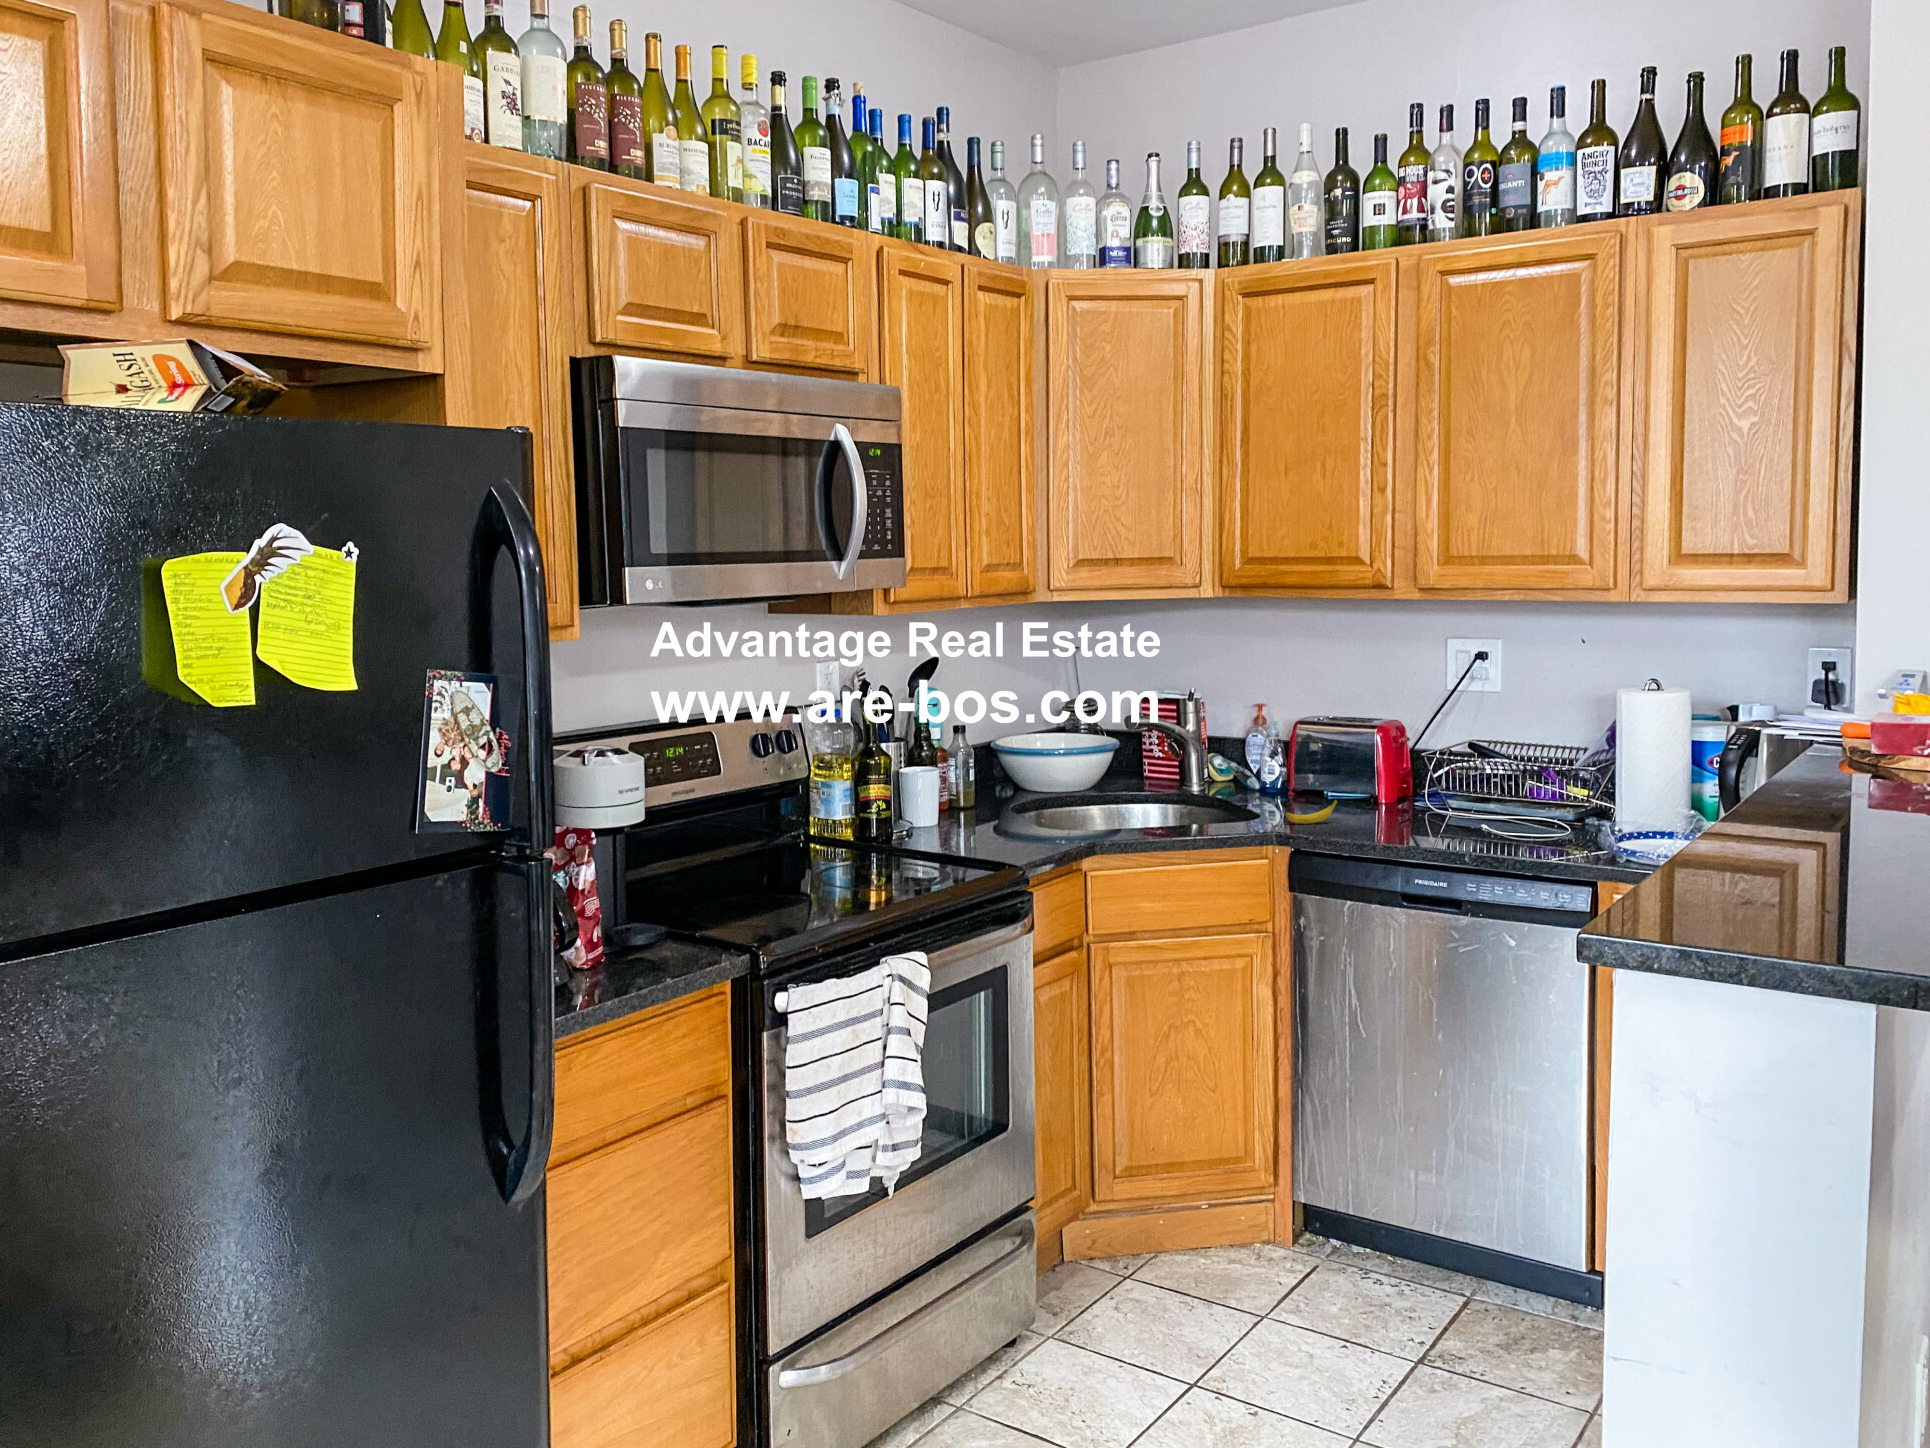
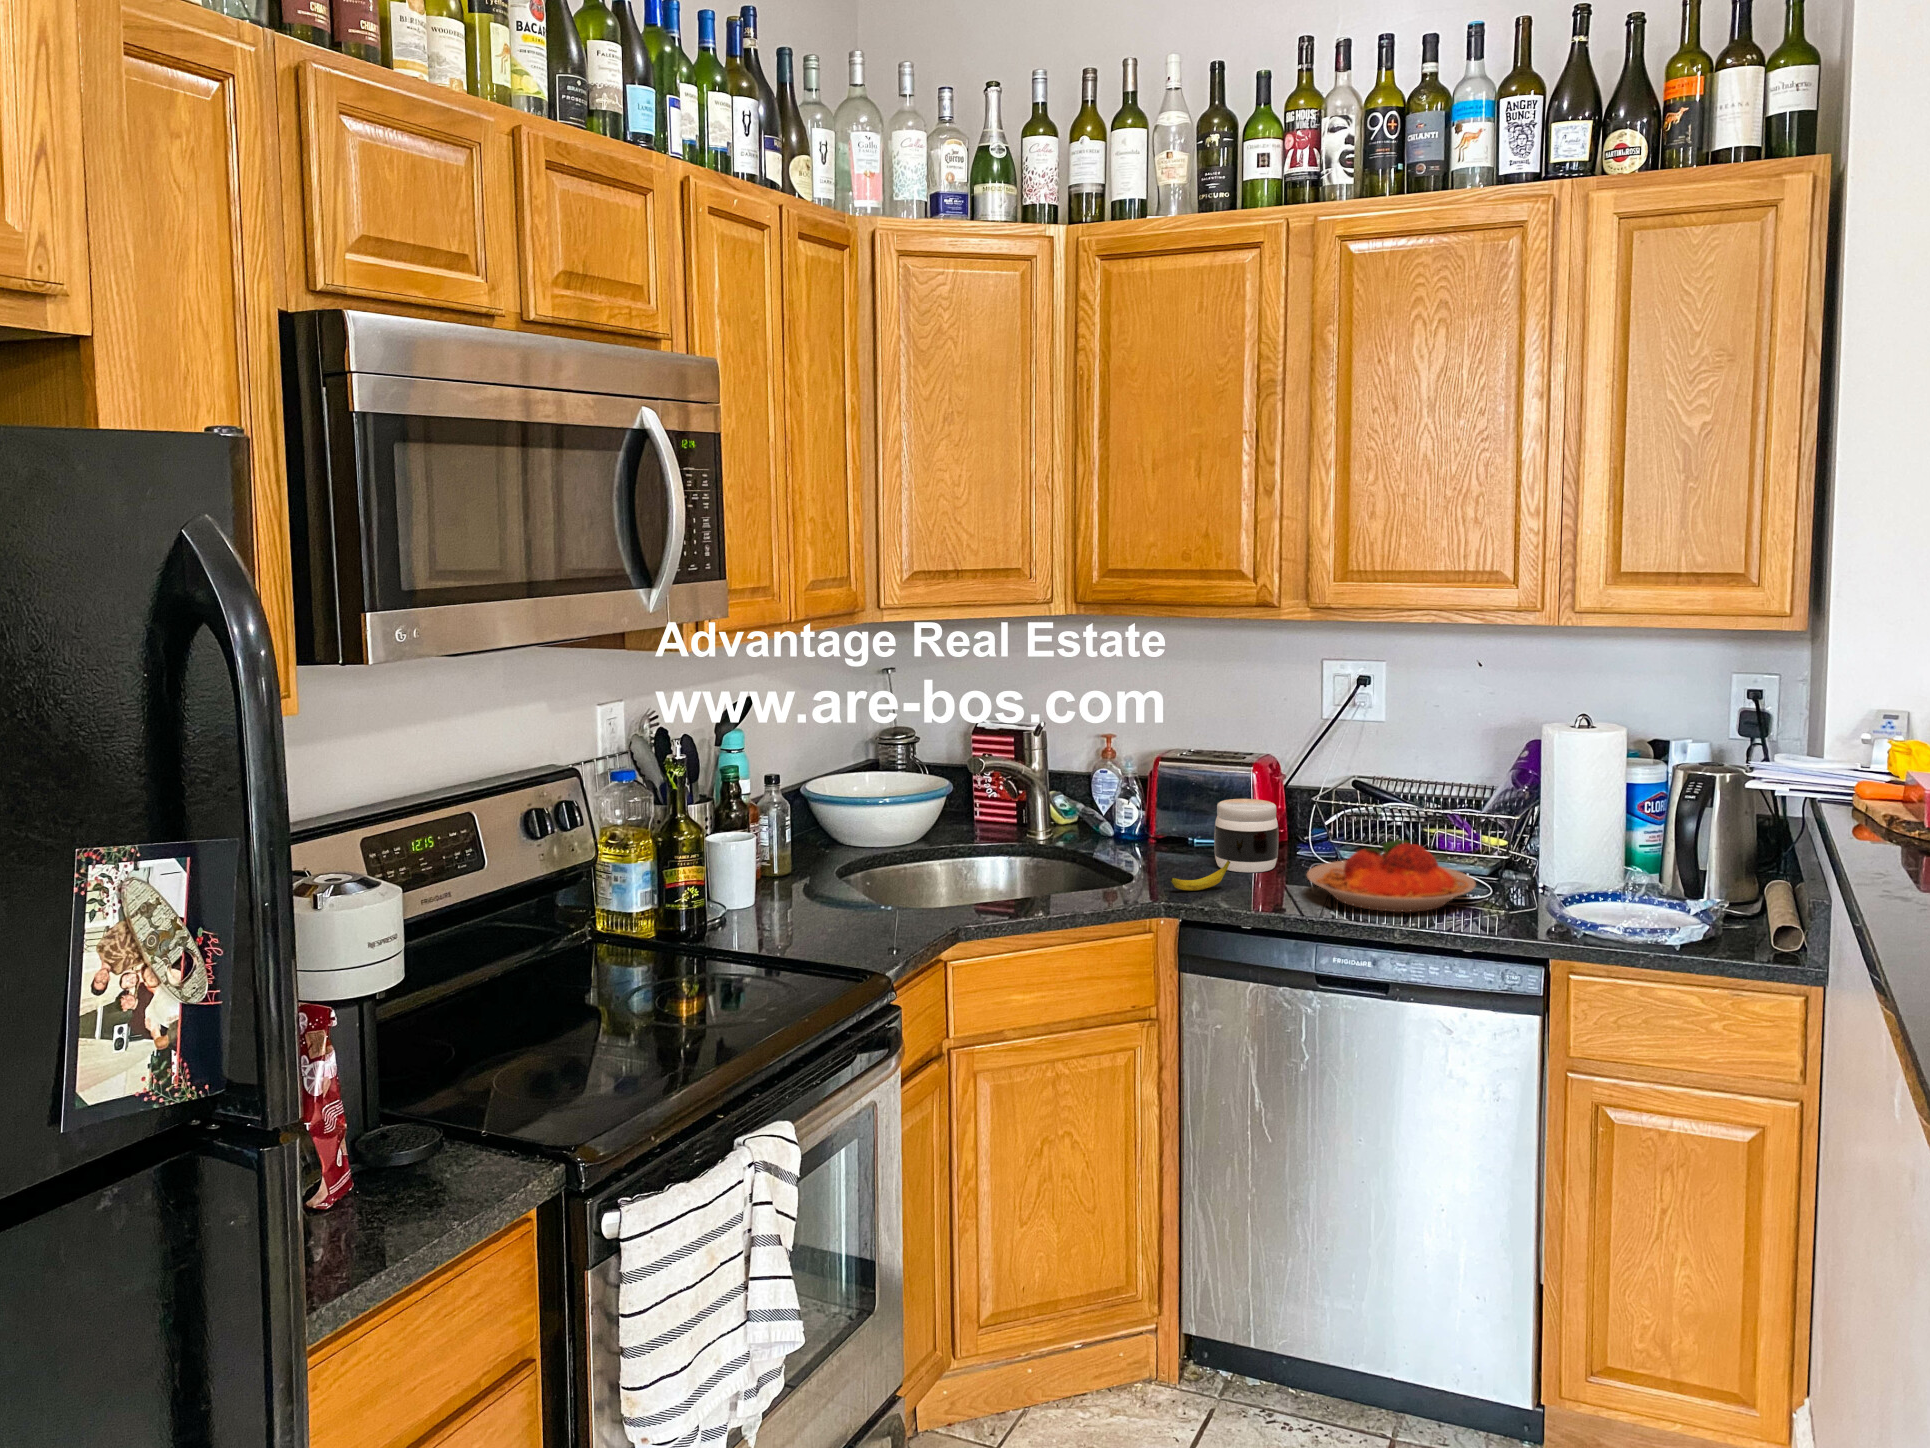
jar: none [1334,753,1389,814] -> present [1214,799,1278,872]
plate: none [1401,781,1548,841] -> present [1307,839,1476,912]

